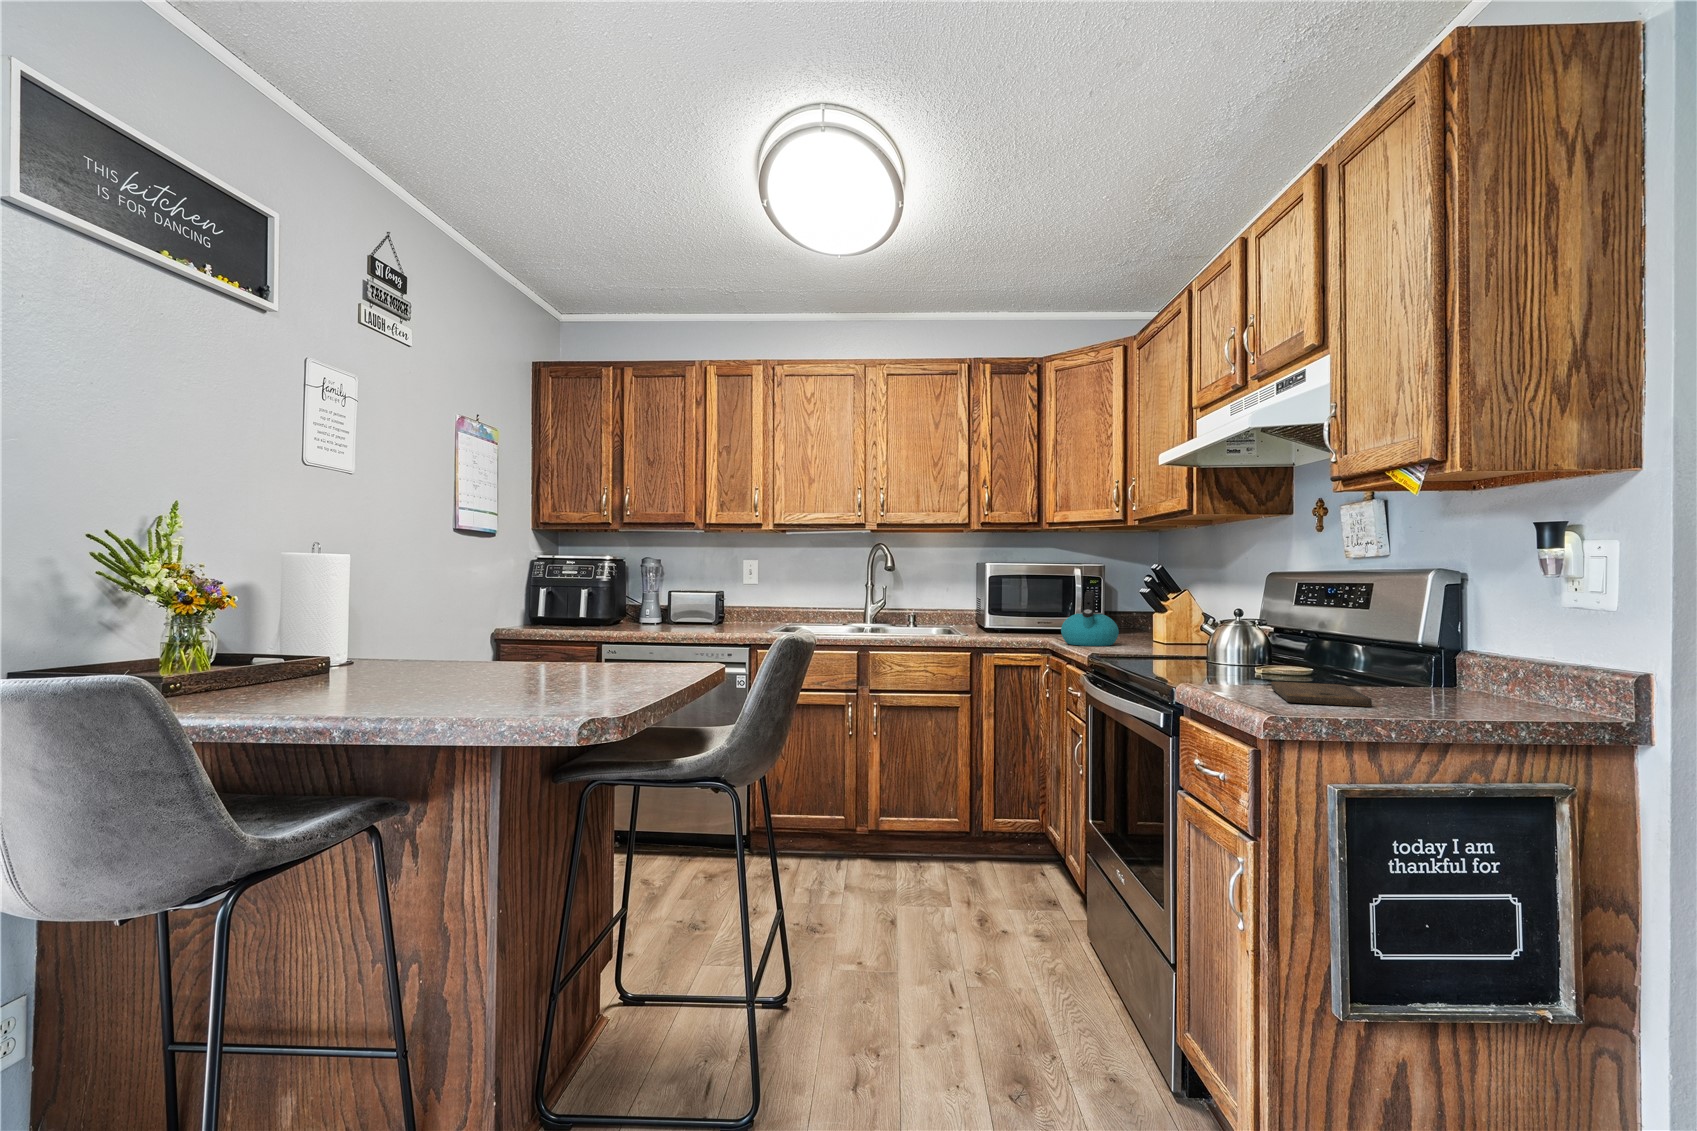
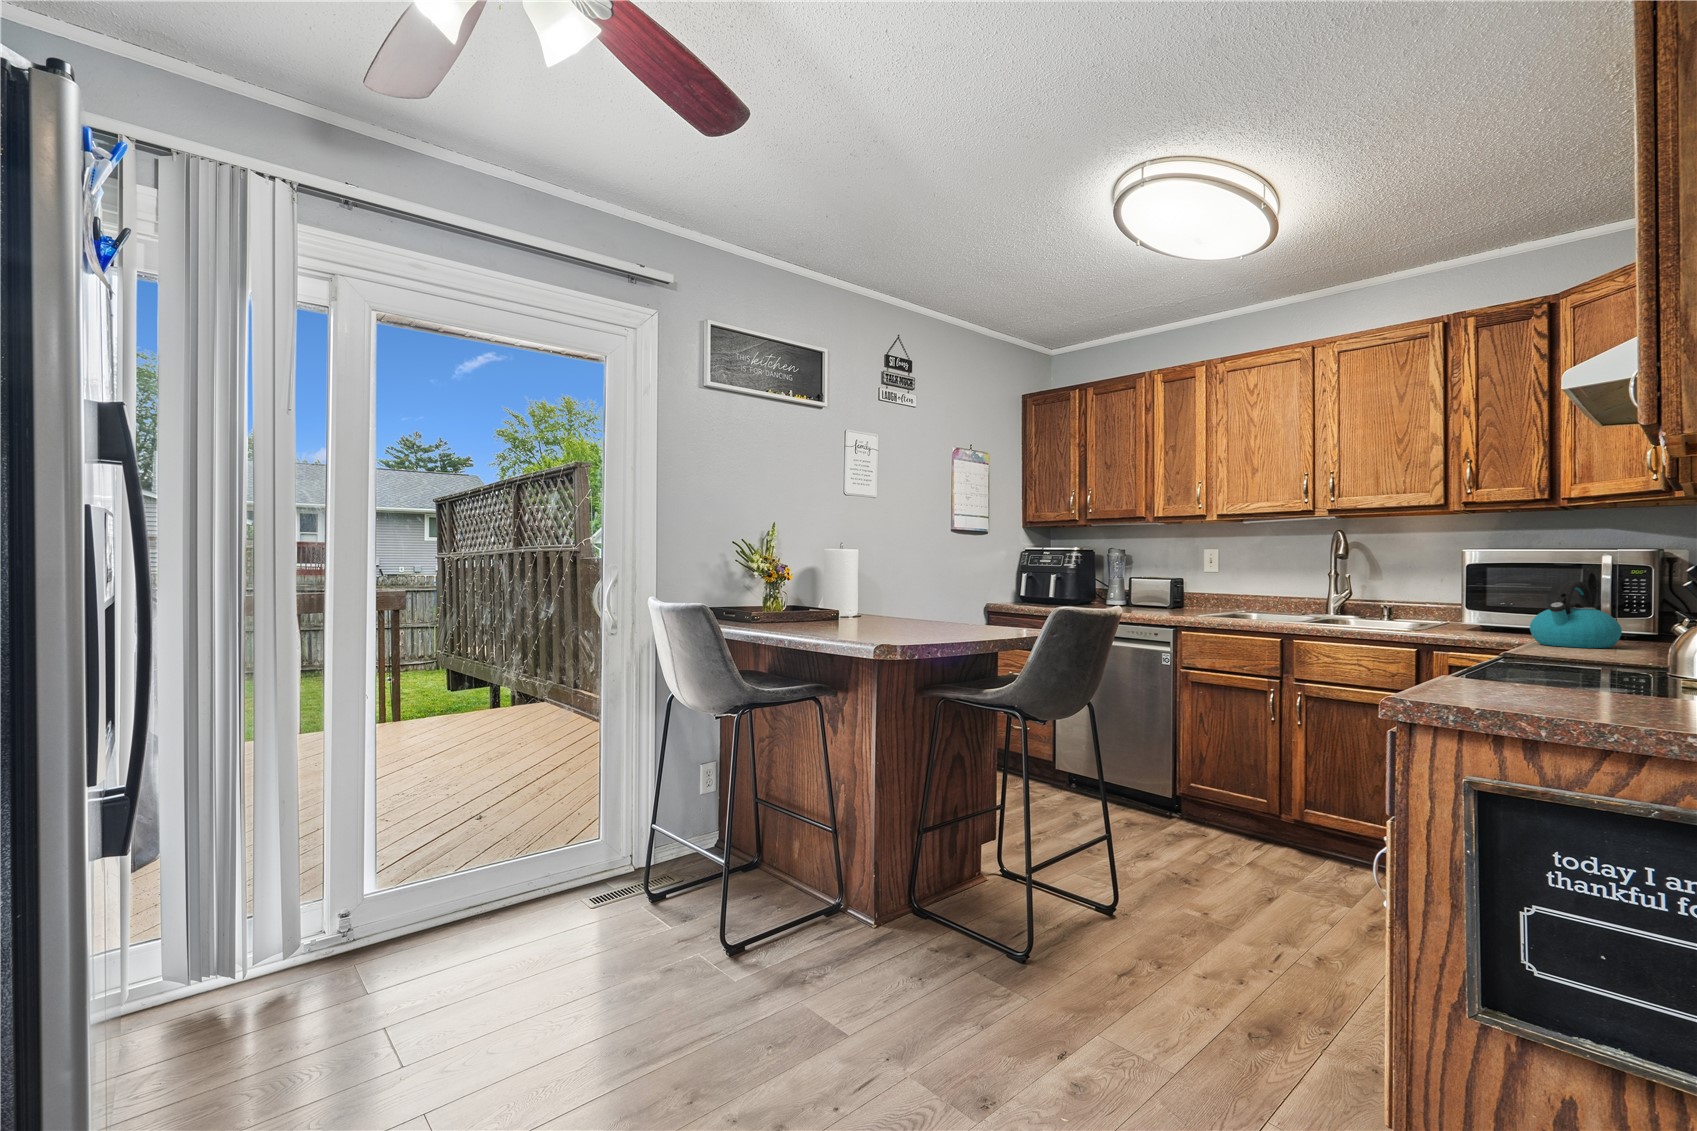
cutting board: present [1271,682,1372,707] -> none [1487,678,1645,705]

